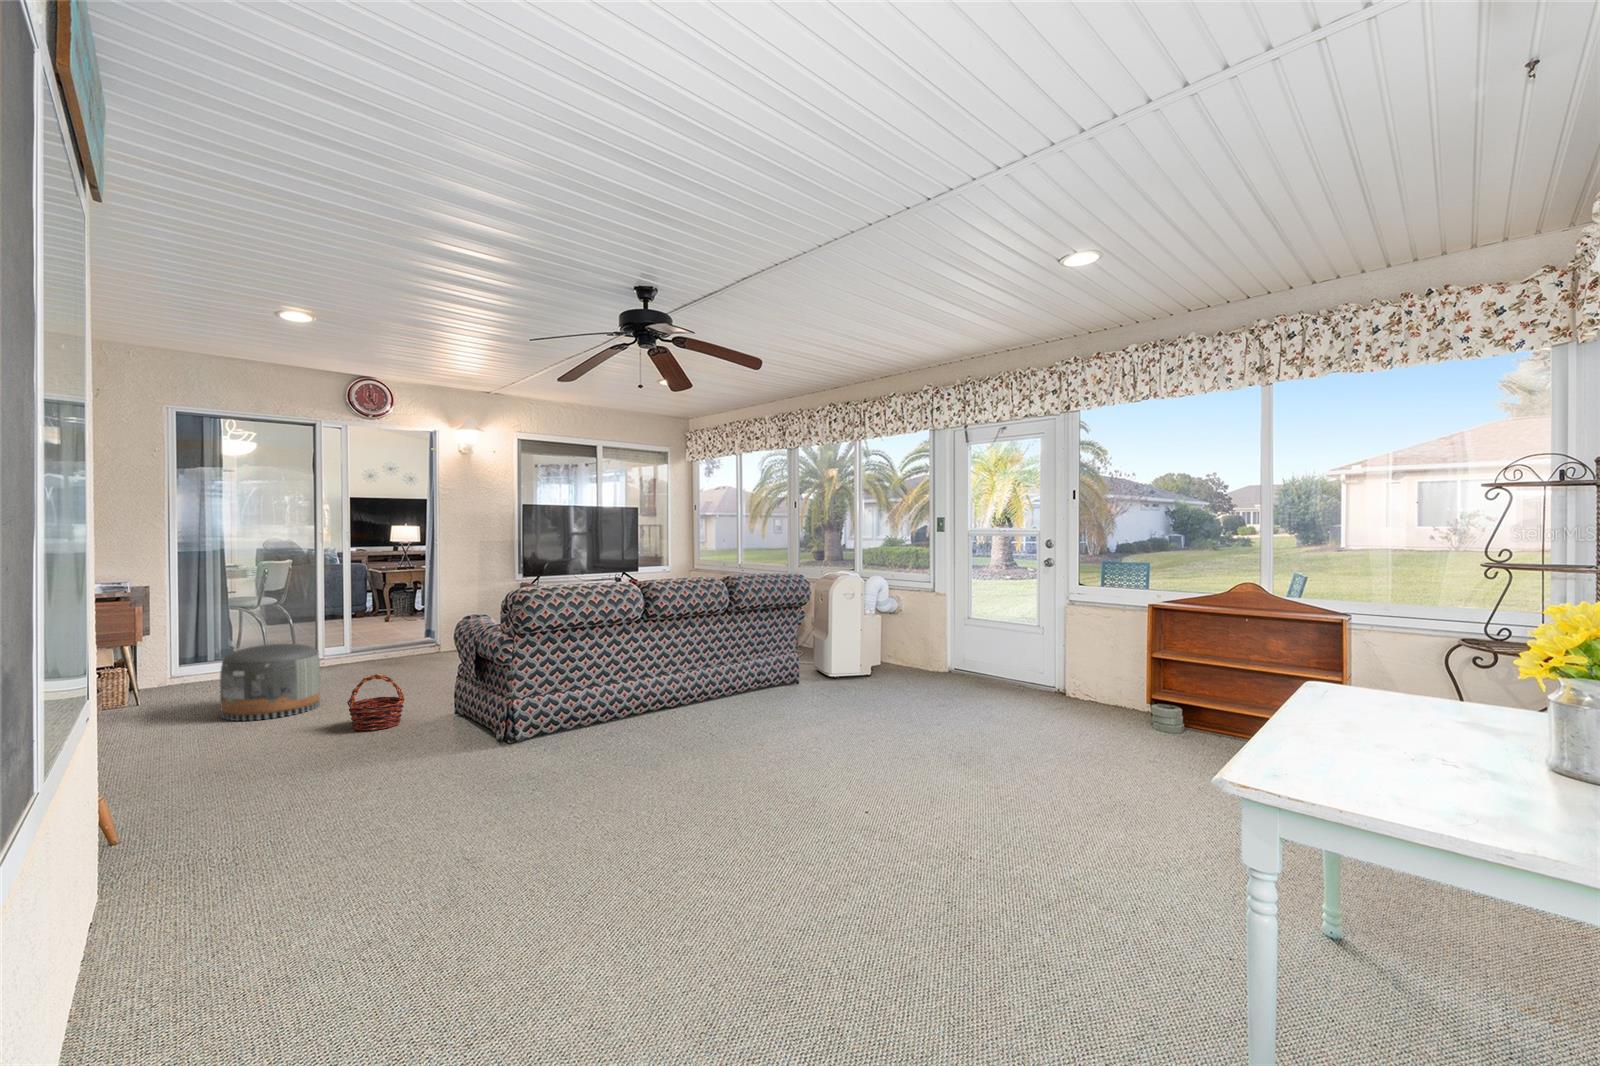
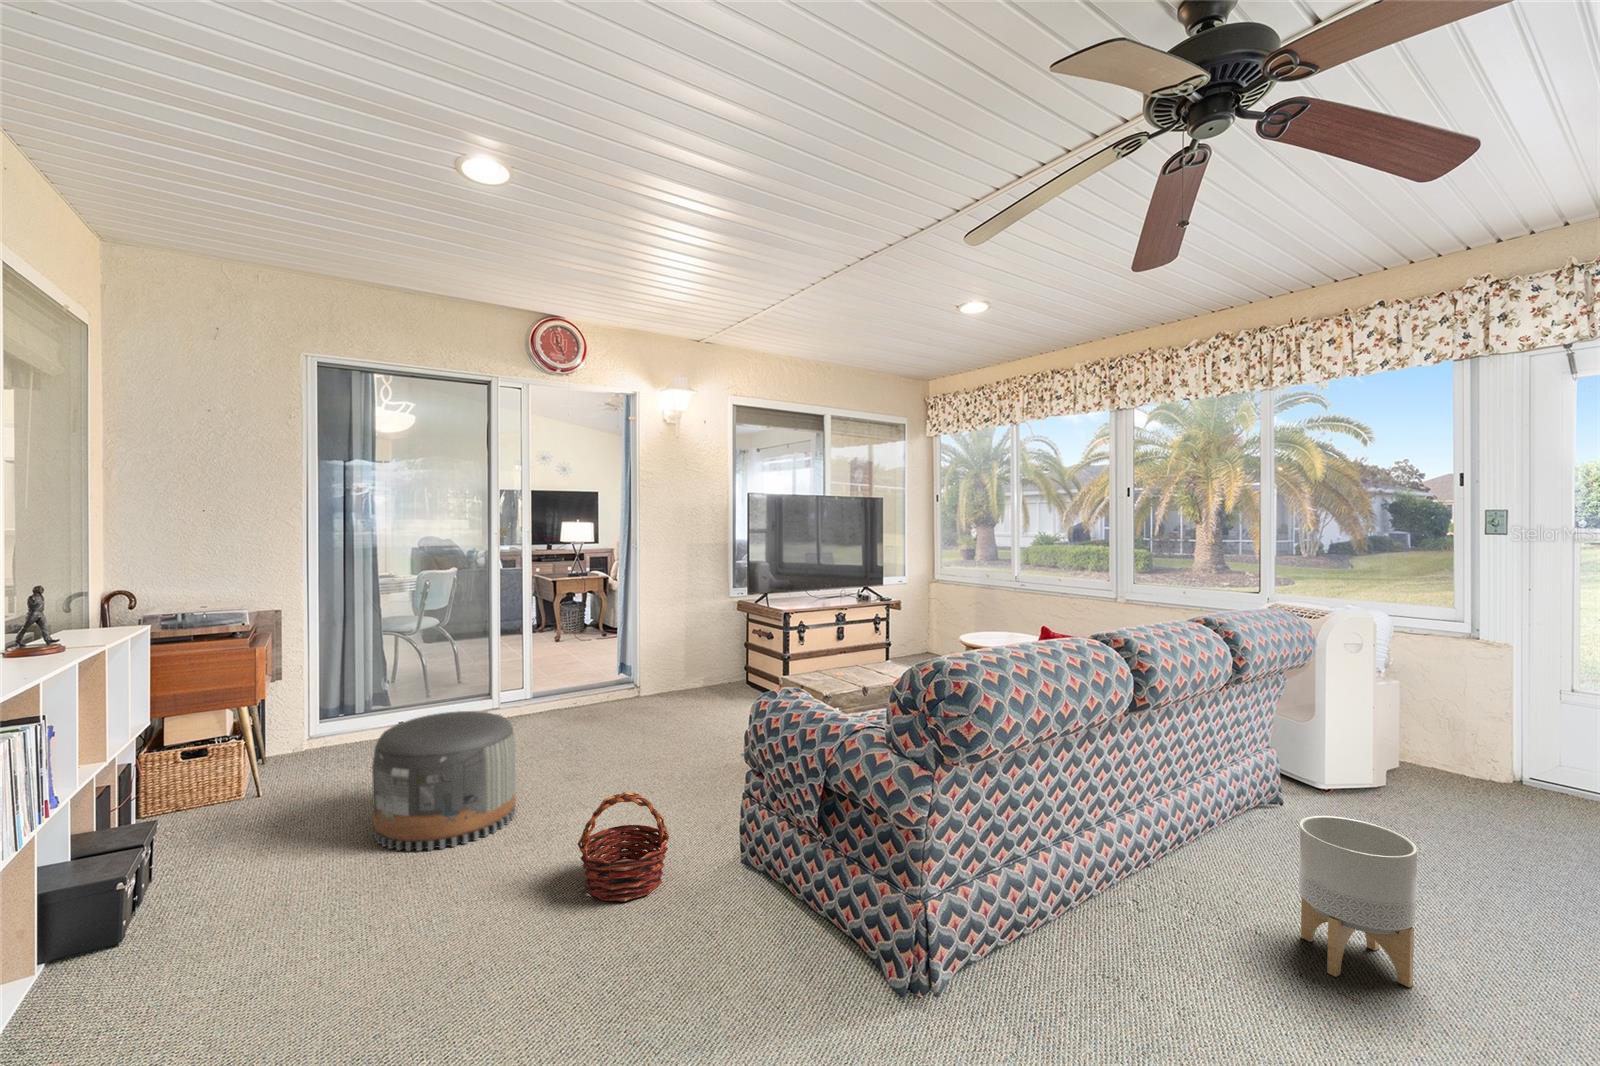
planter: none [715,665,760,735] -> present [1299,816,1417,988]

